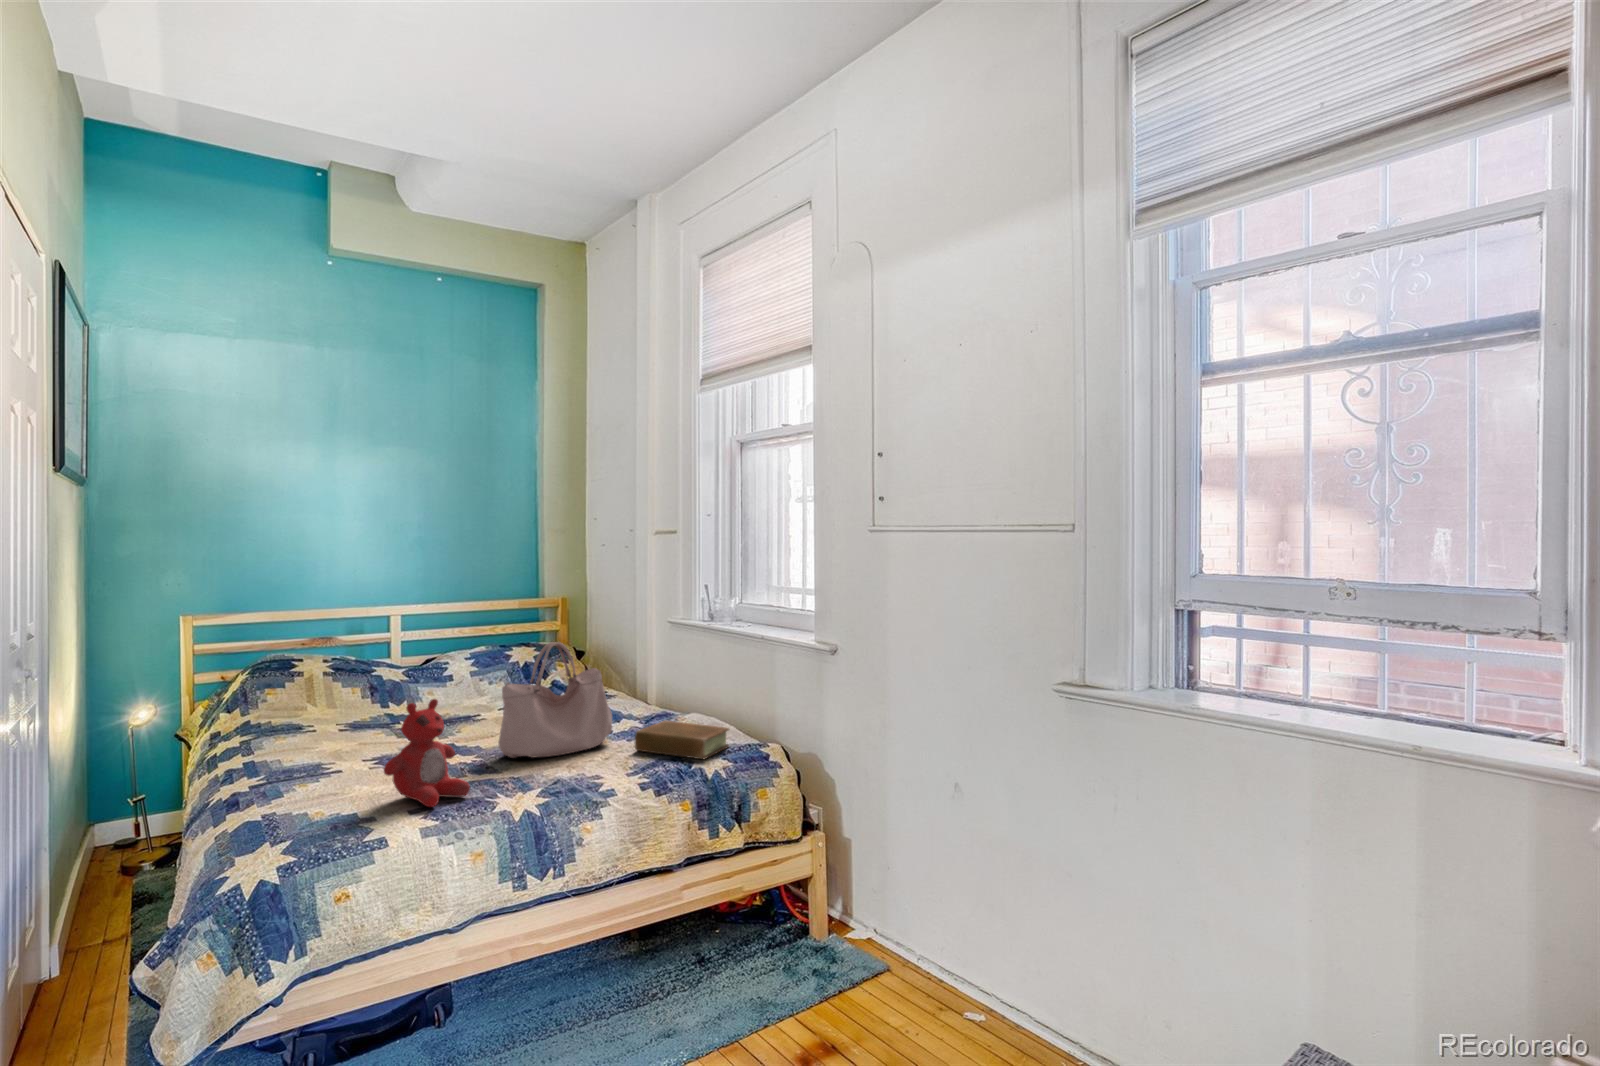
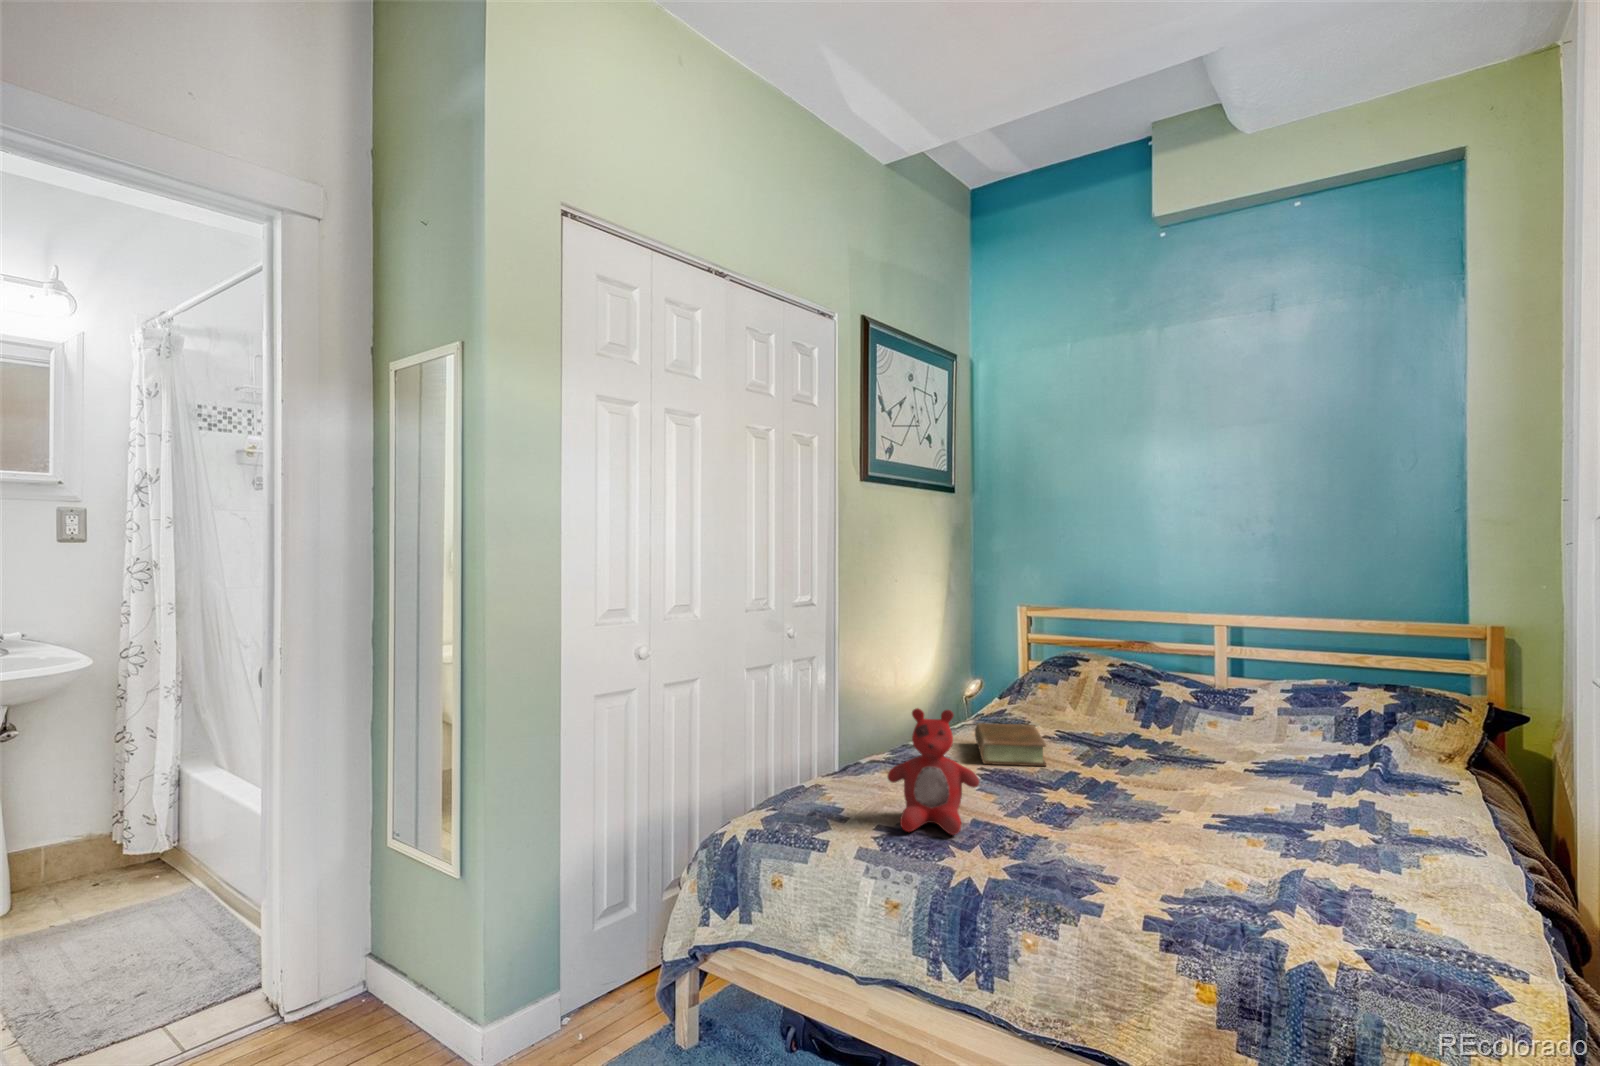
handbag: present [498,642,612,758] -> none [1090,670,1284,848]
book: present [635,721,729,759] -> present [975,723,1046,766]

